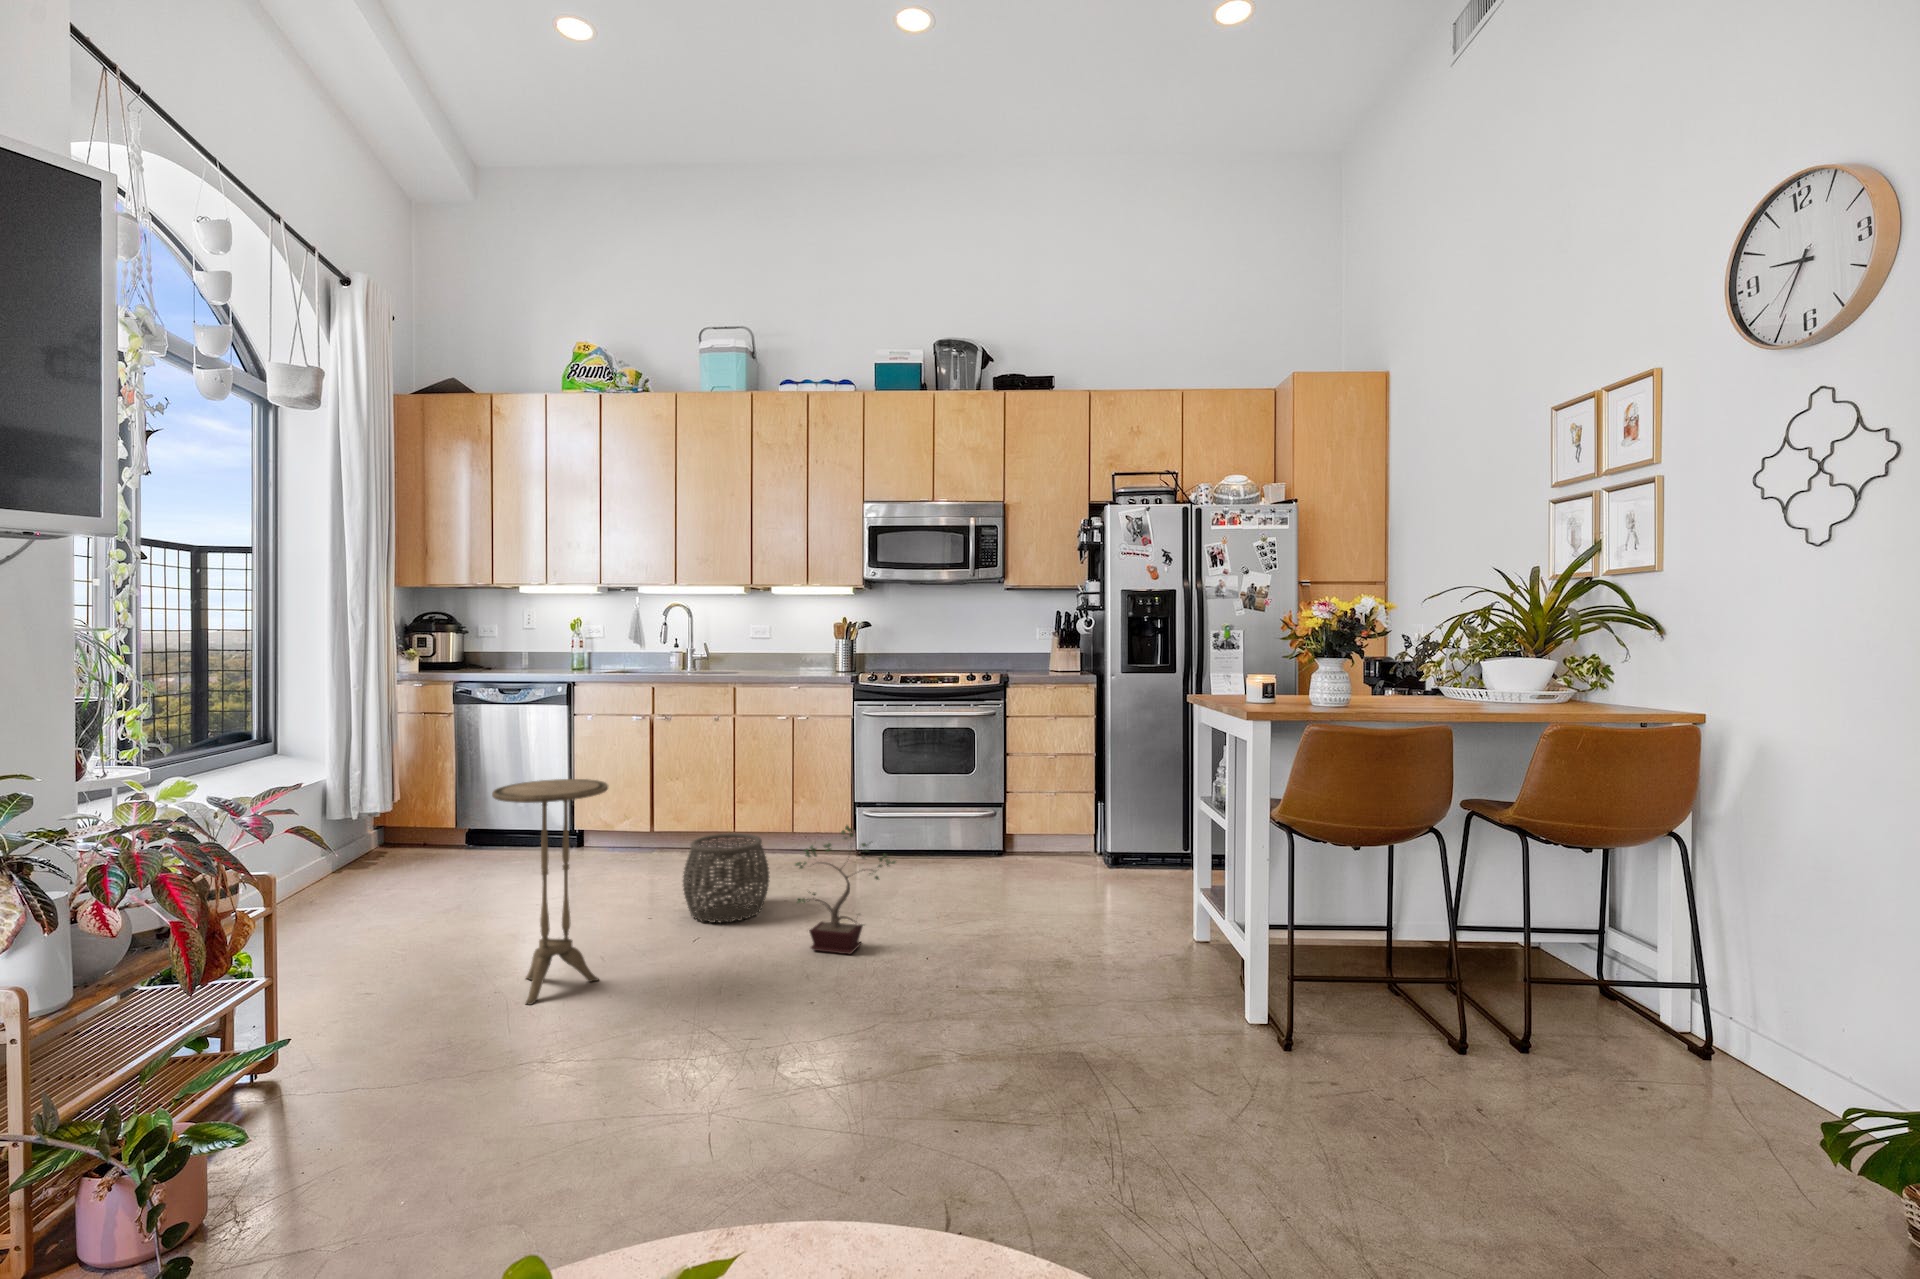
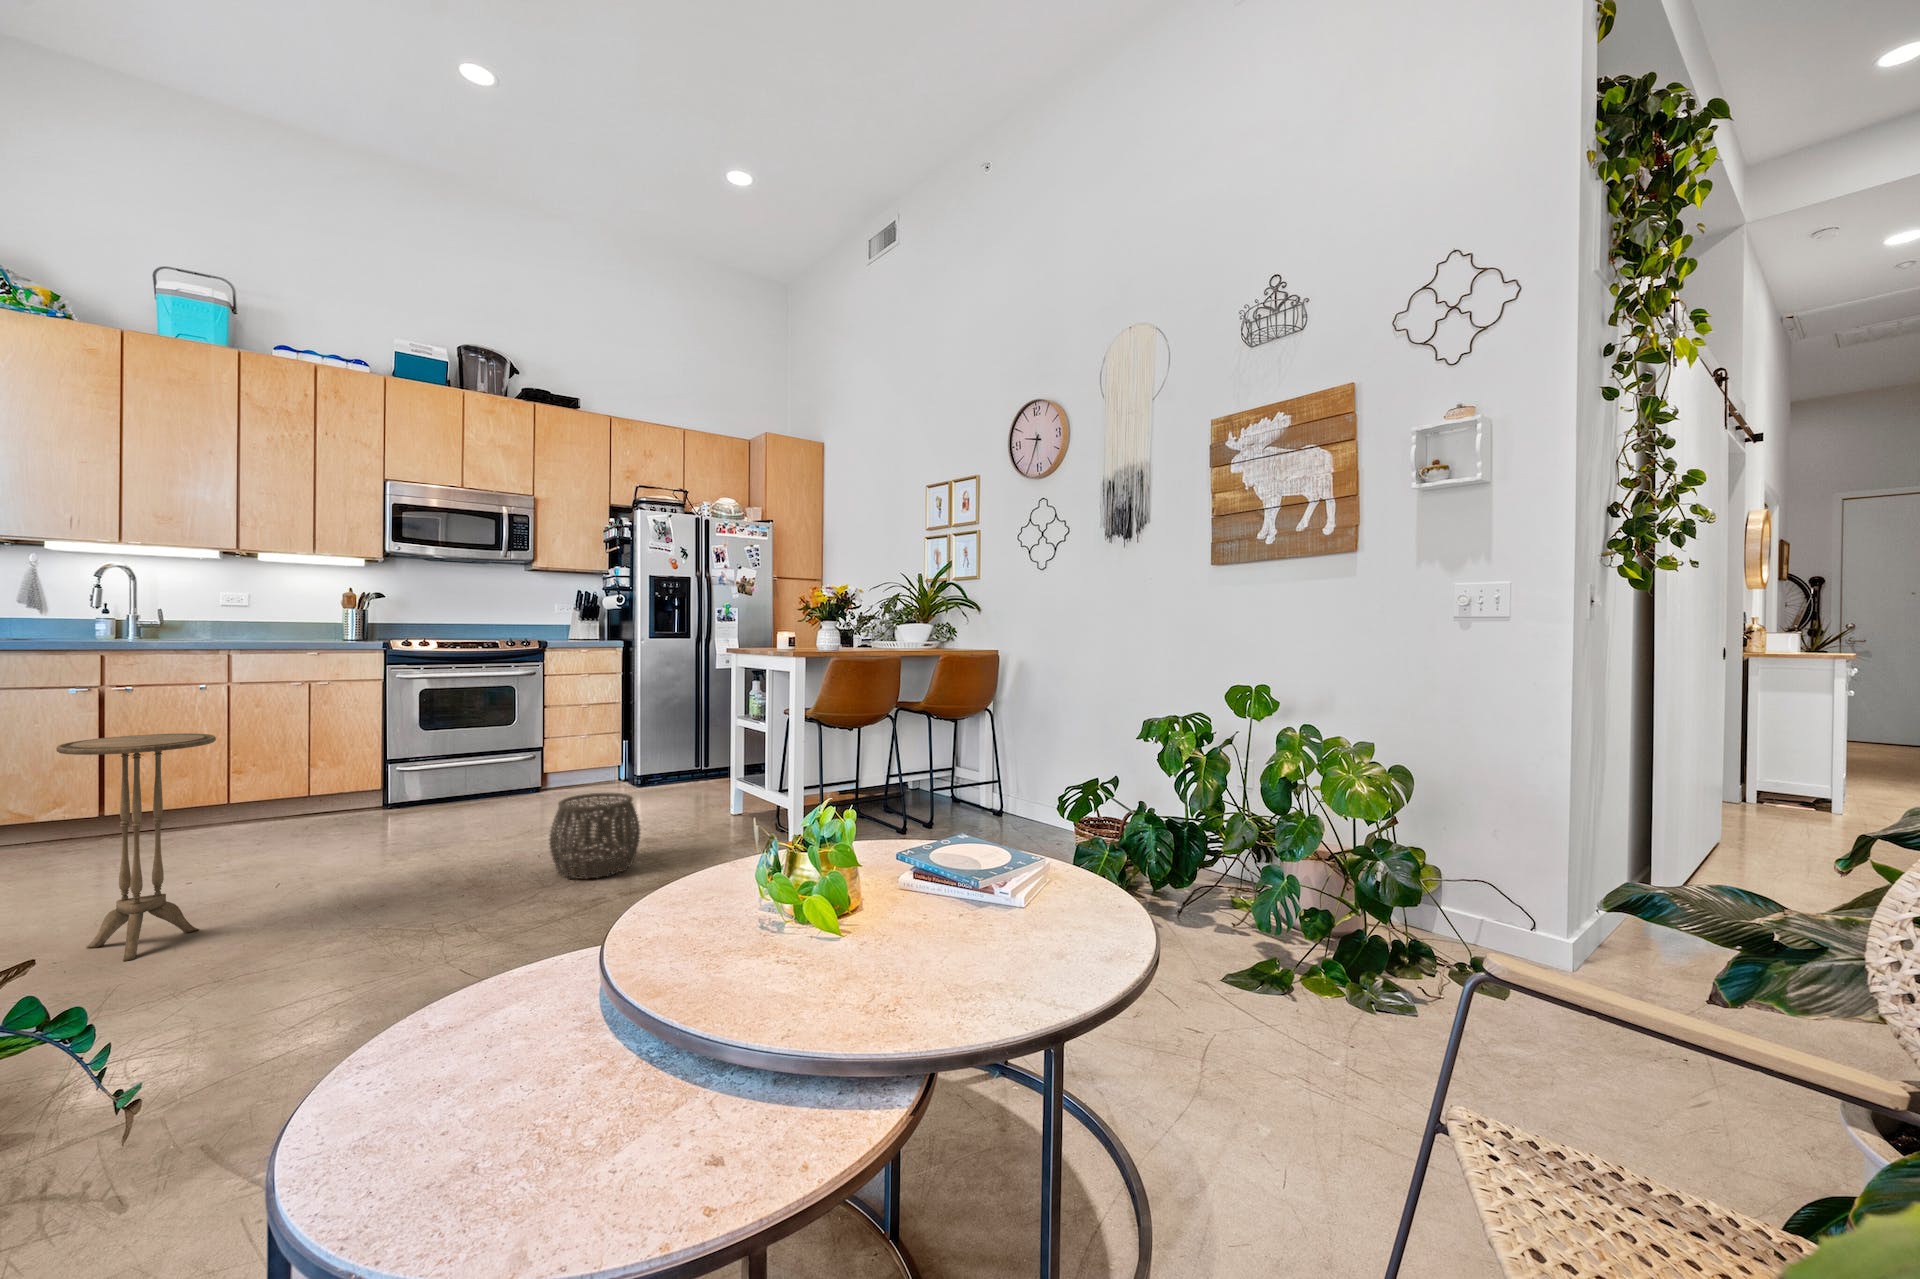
potted plant: present [795,826,896,954] -> none [403,758,518,870]
woven basket: present [683,833,770,923] -> present [549,793,640,879]

